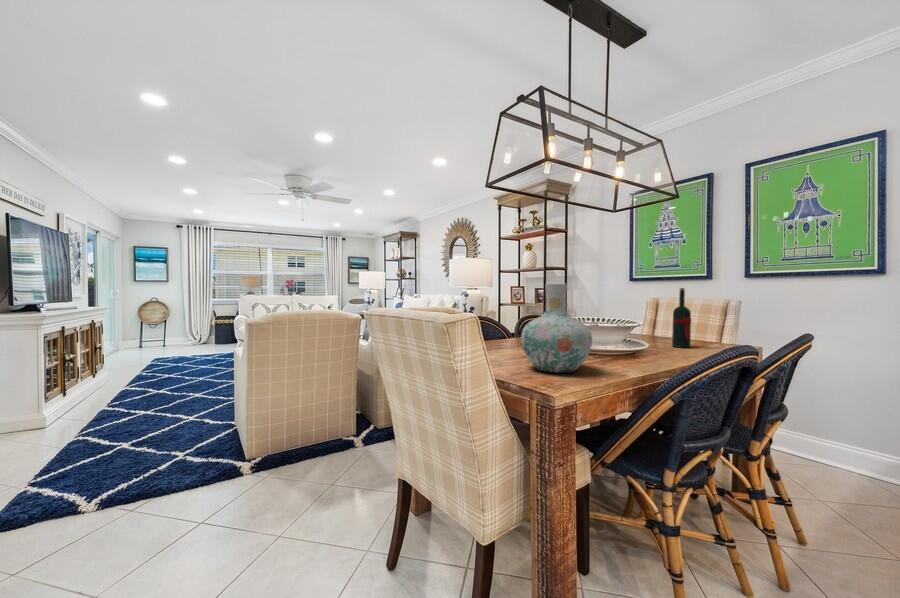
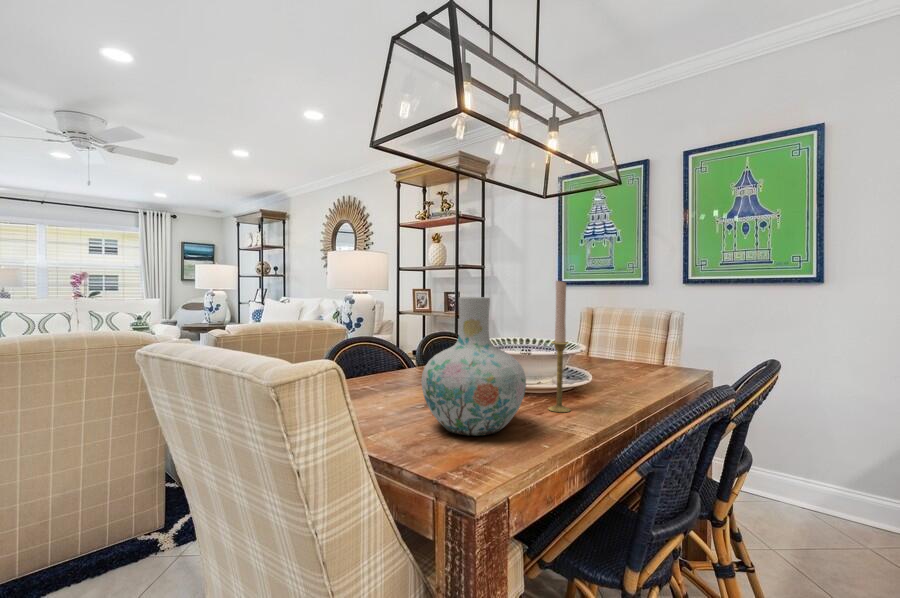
candlestick: none [611,272,628,365] -> present [548,281,570,412]
wine bottle: present [672,288,691,348] -> none [614,298,637,375]

